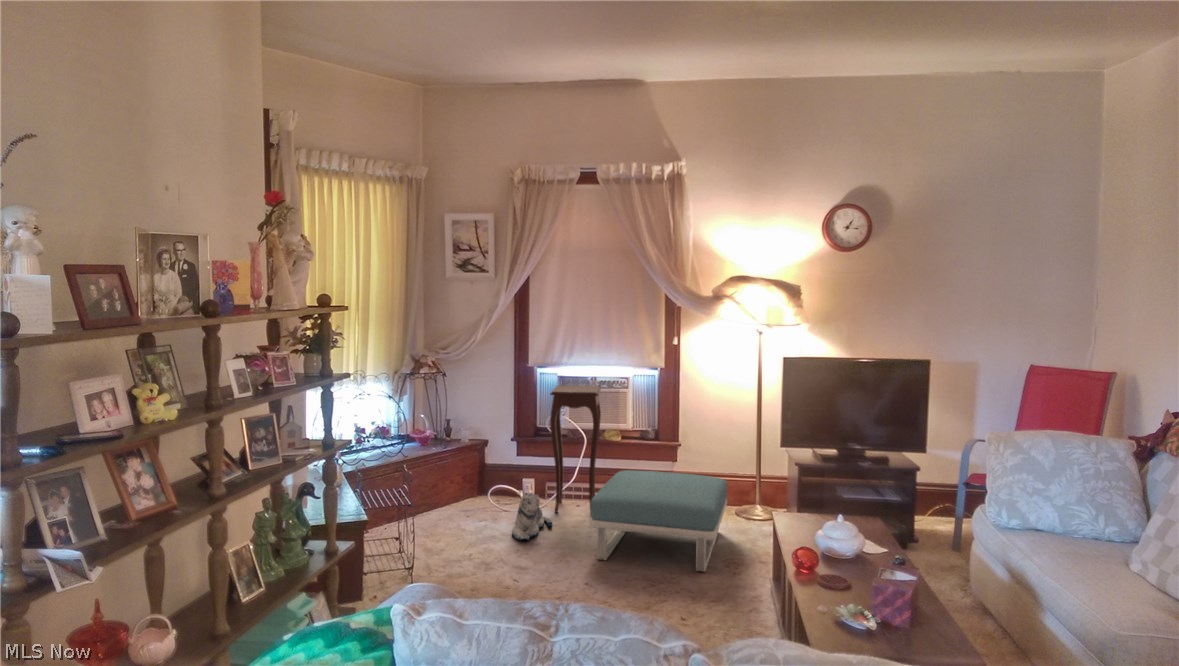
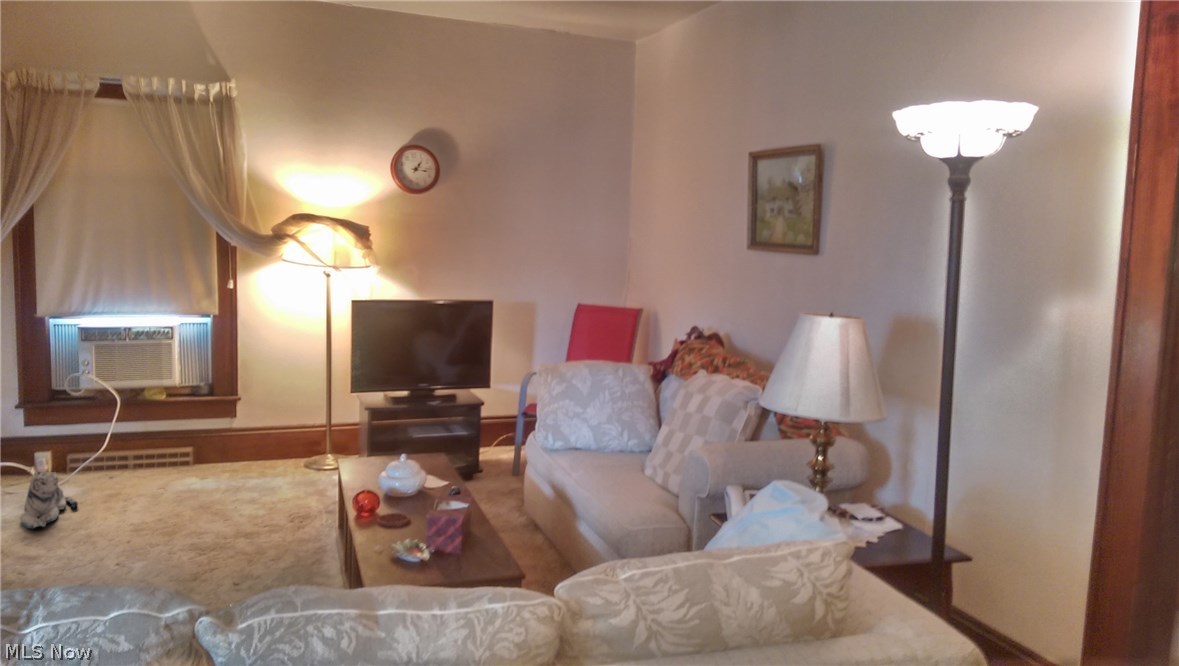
side table: present [550,385,601,513] -> none [68,338,139,490]
footstool: present [589,470,727,572] -> none [128,430,295,536]

